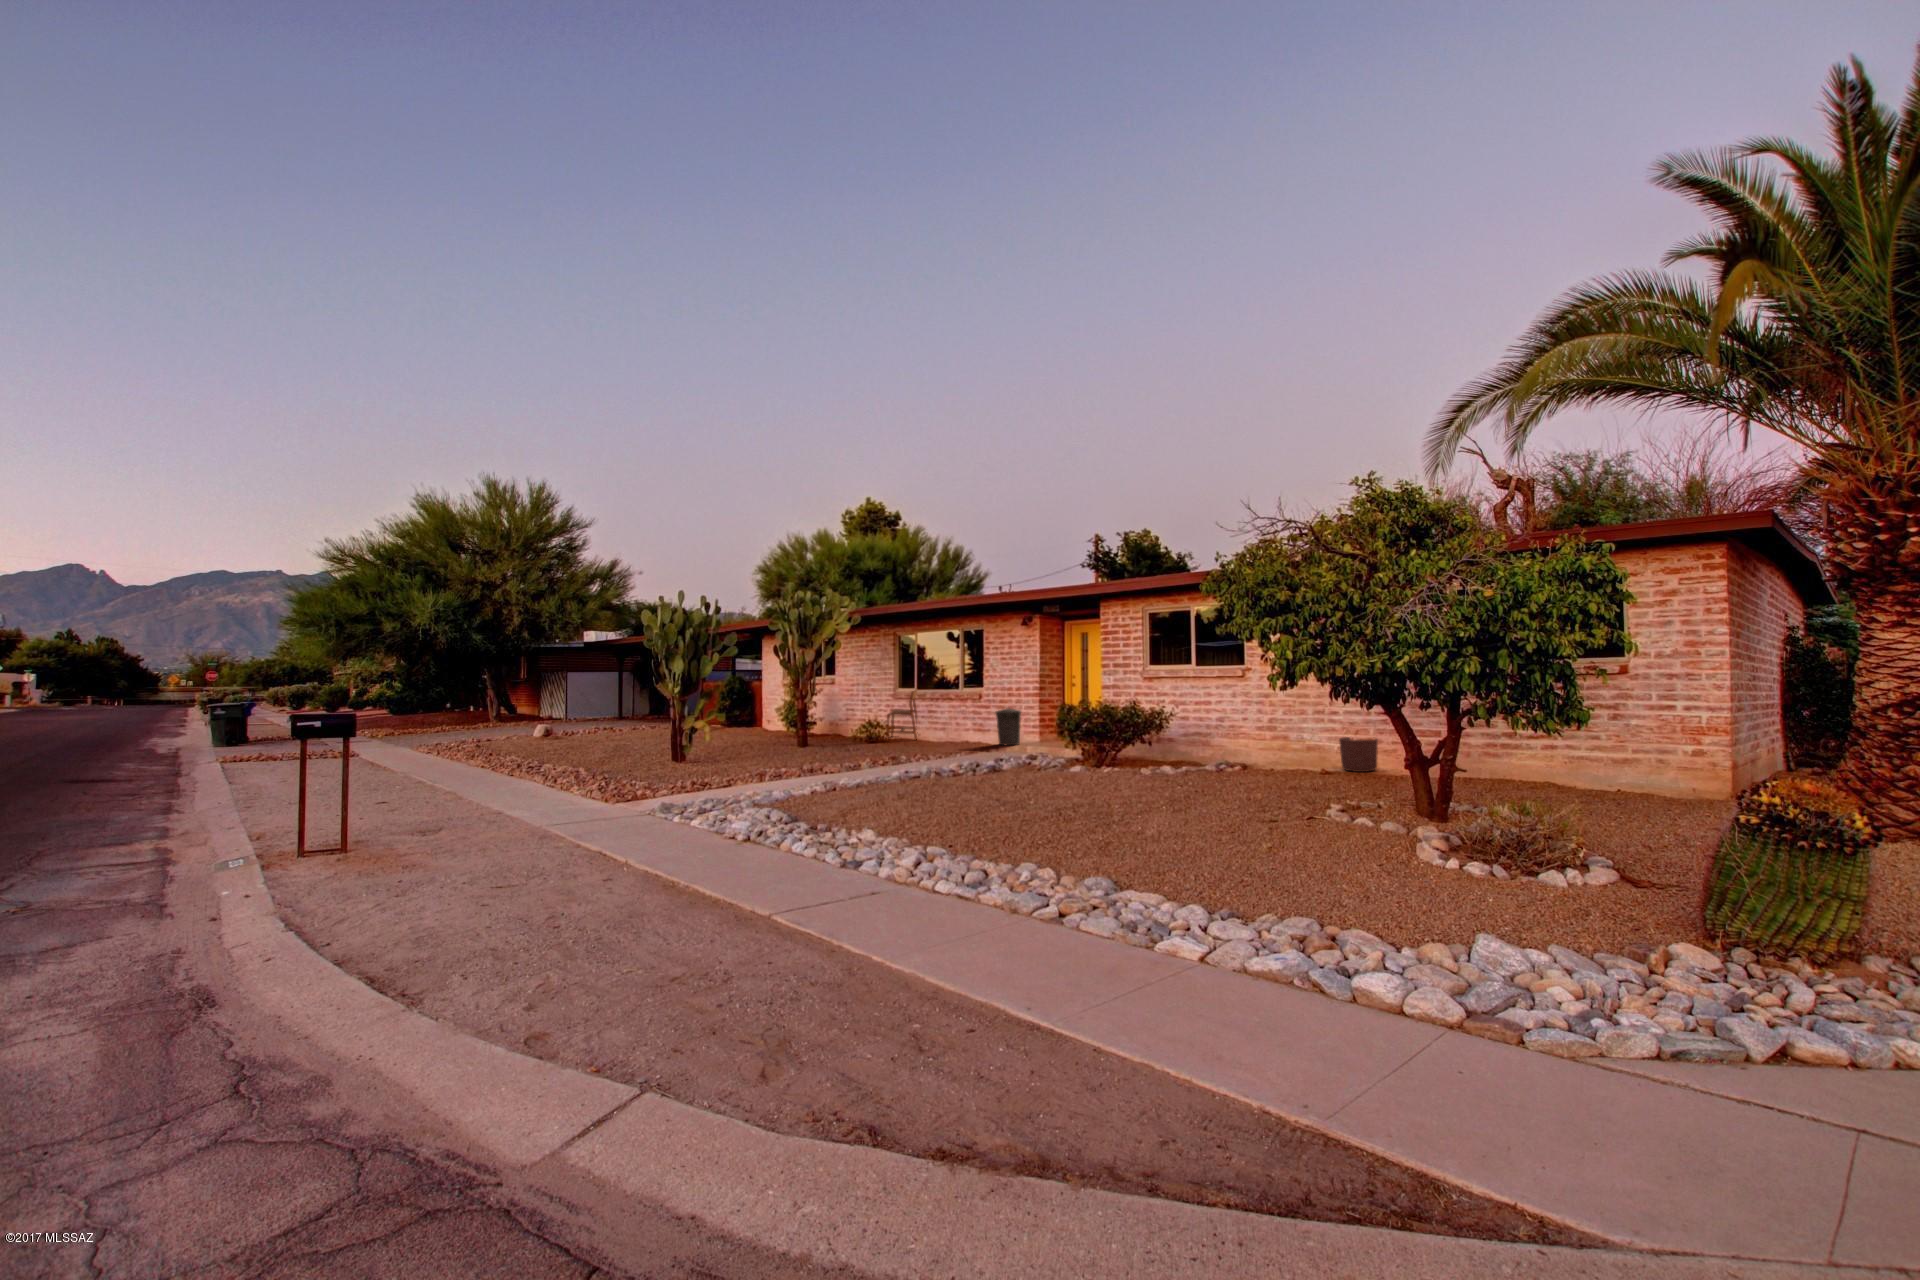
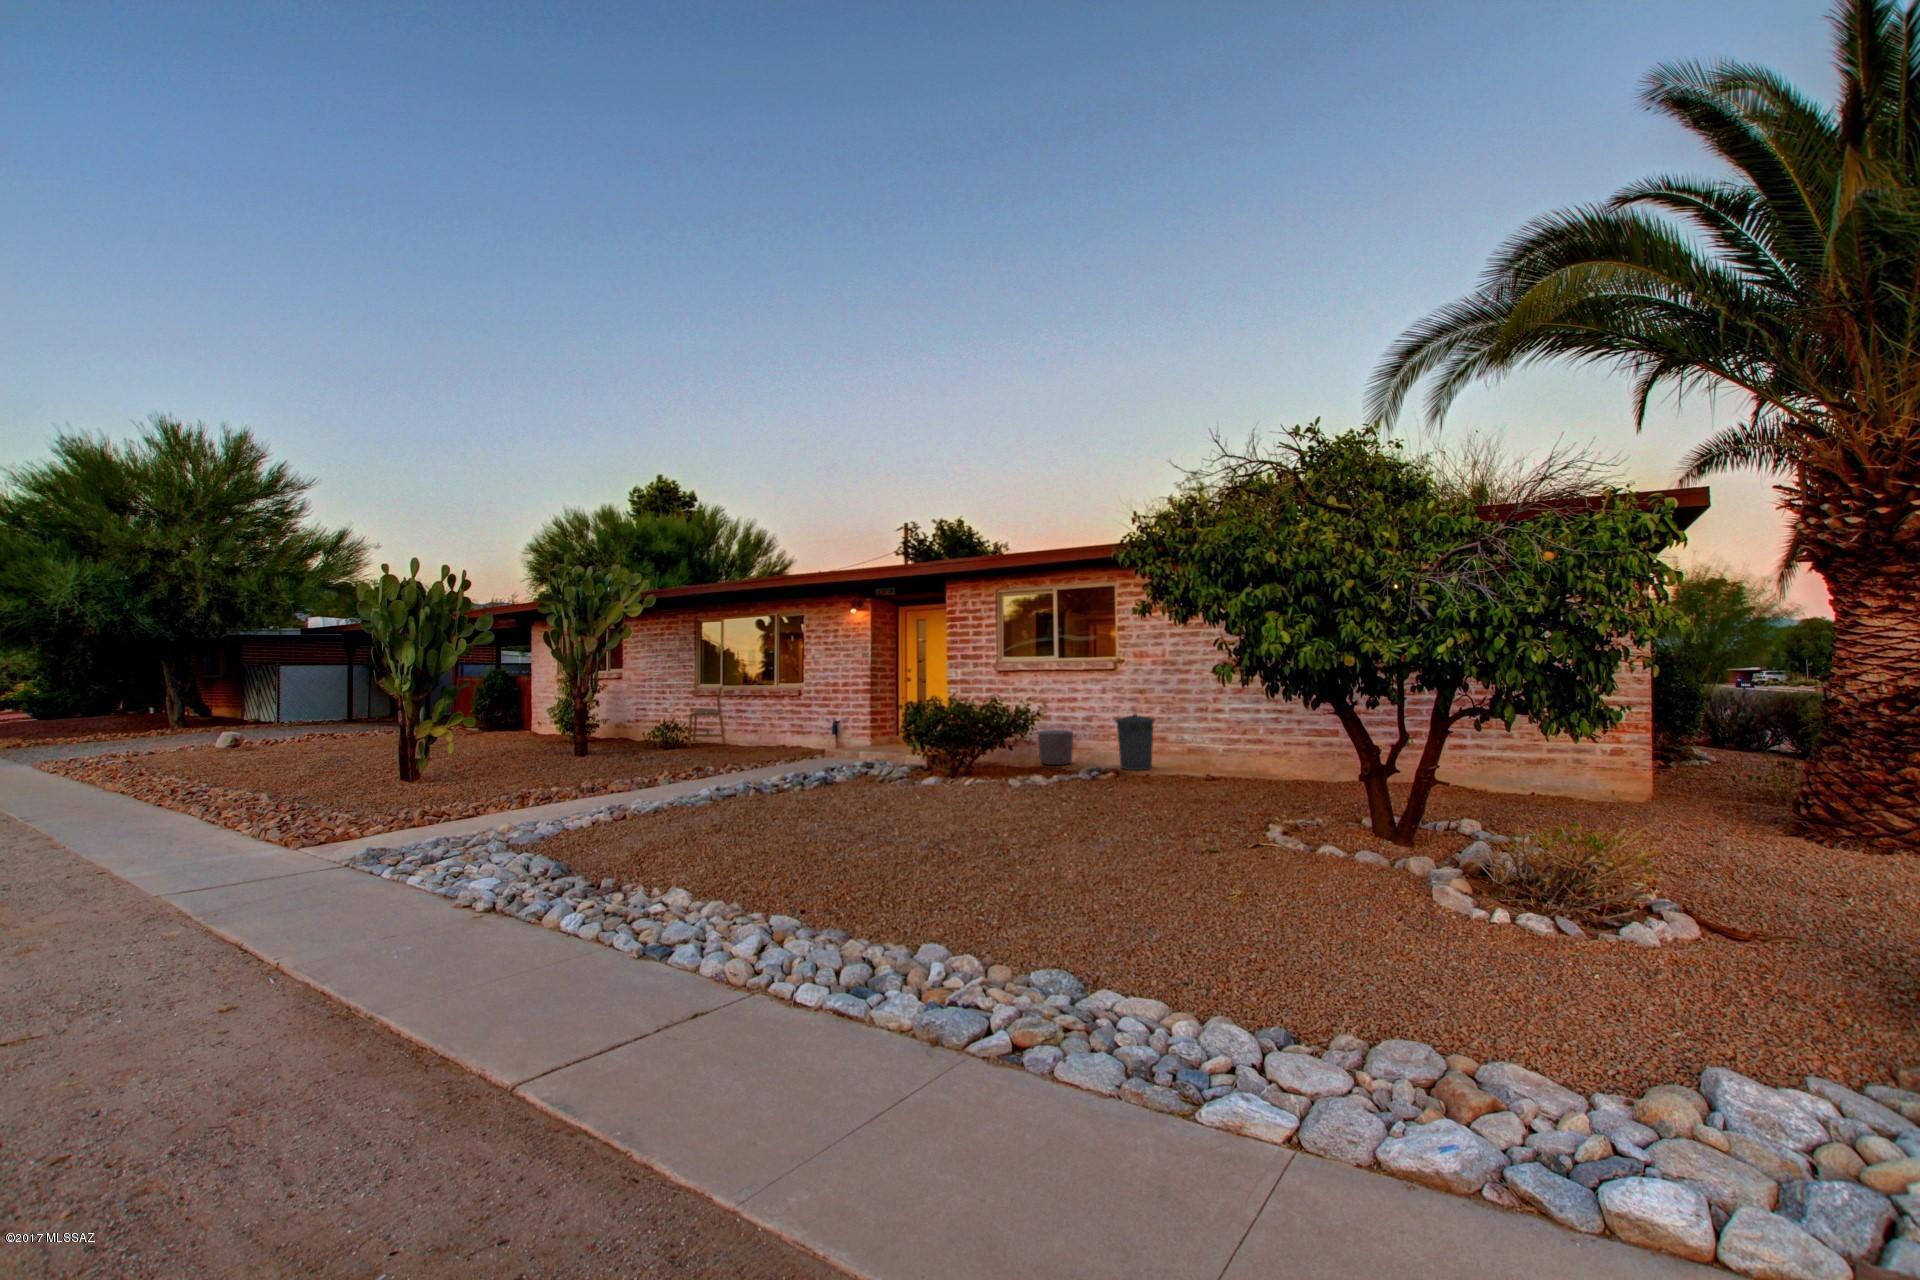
trash can: present [996,708,1021,745] -> present [1116,714,1154,770]
planter: present [1339,737,1378,772] -> present [1038,730,1073,765]

